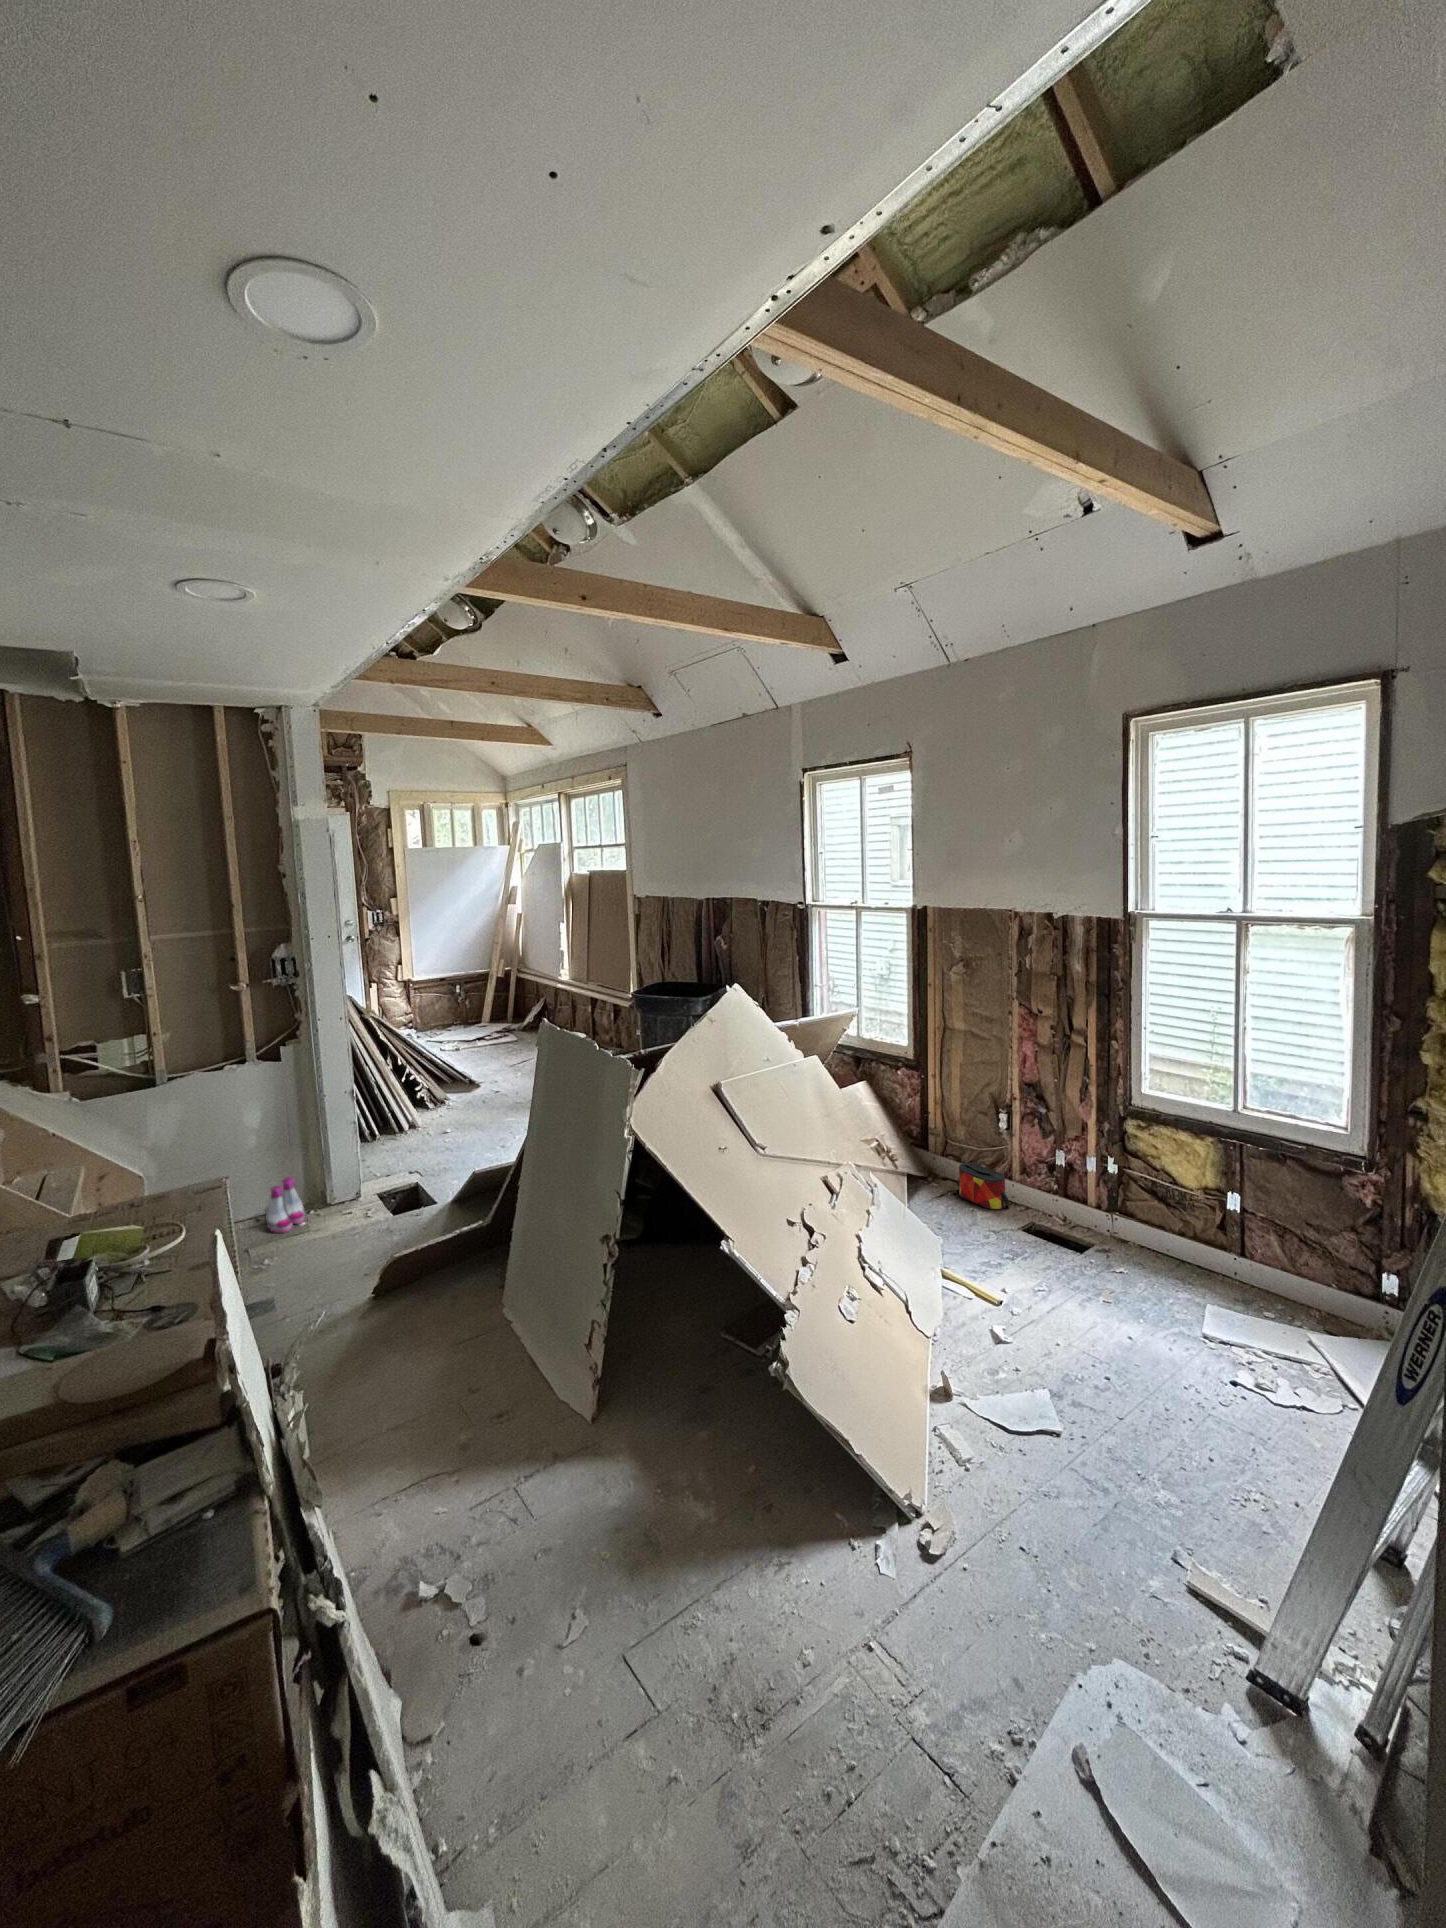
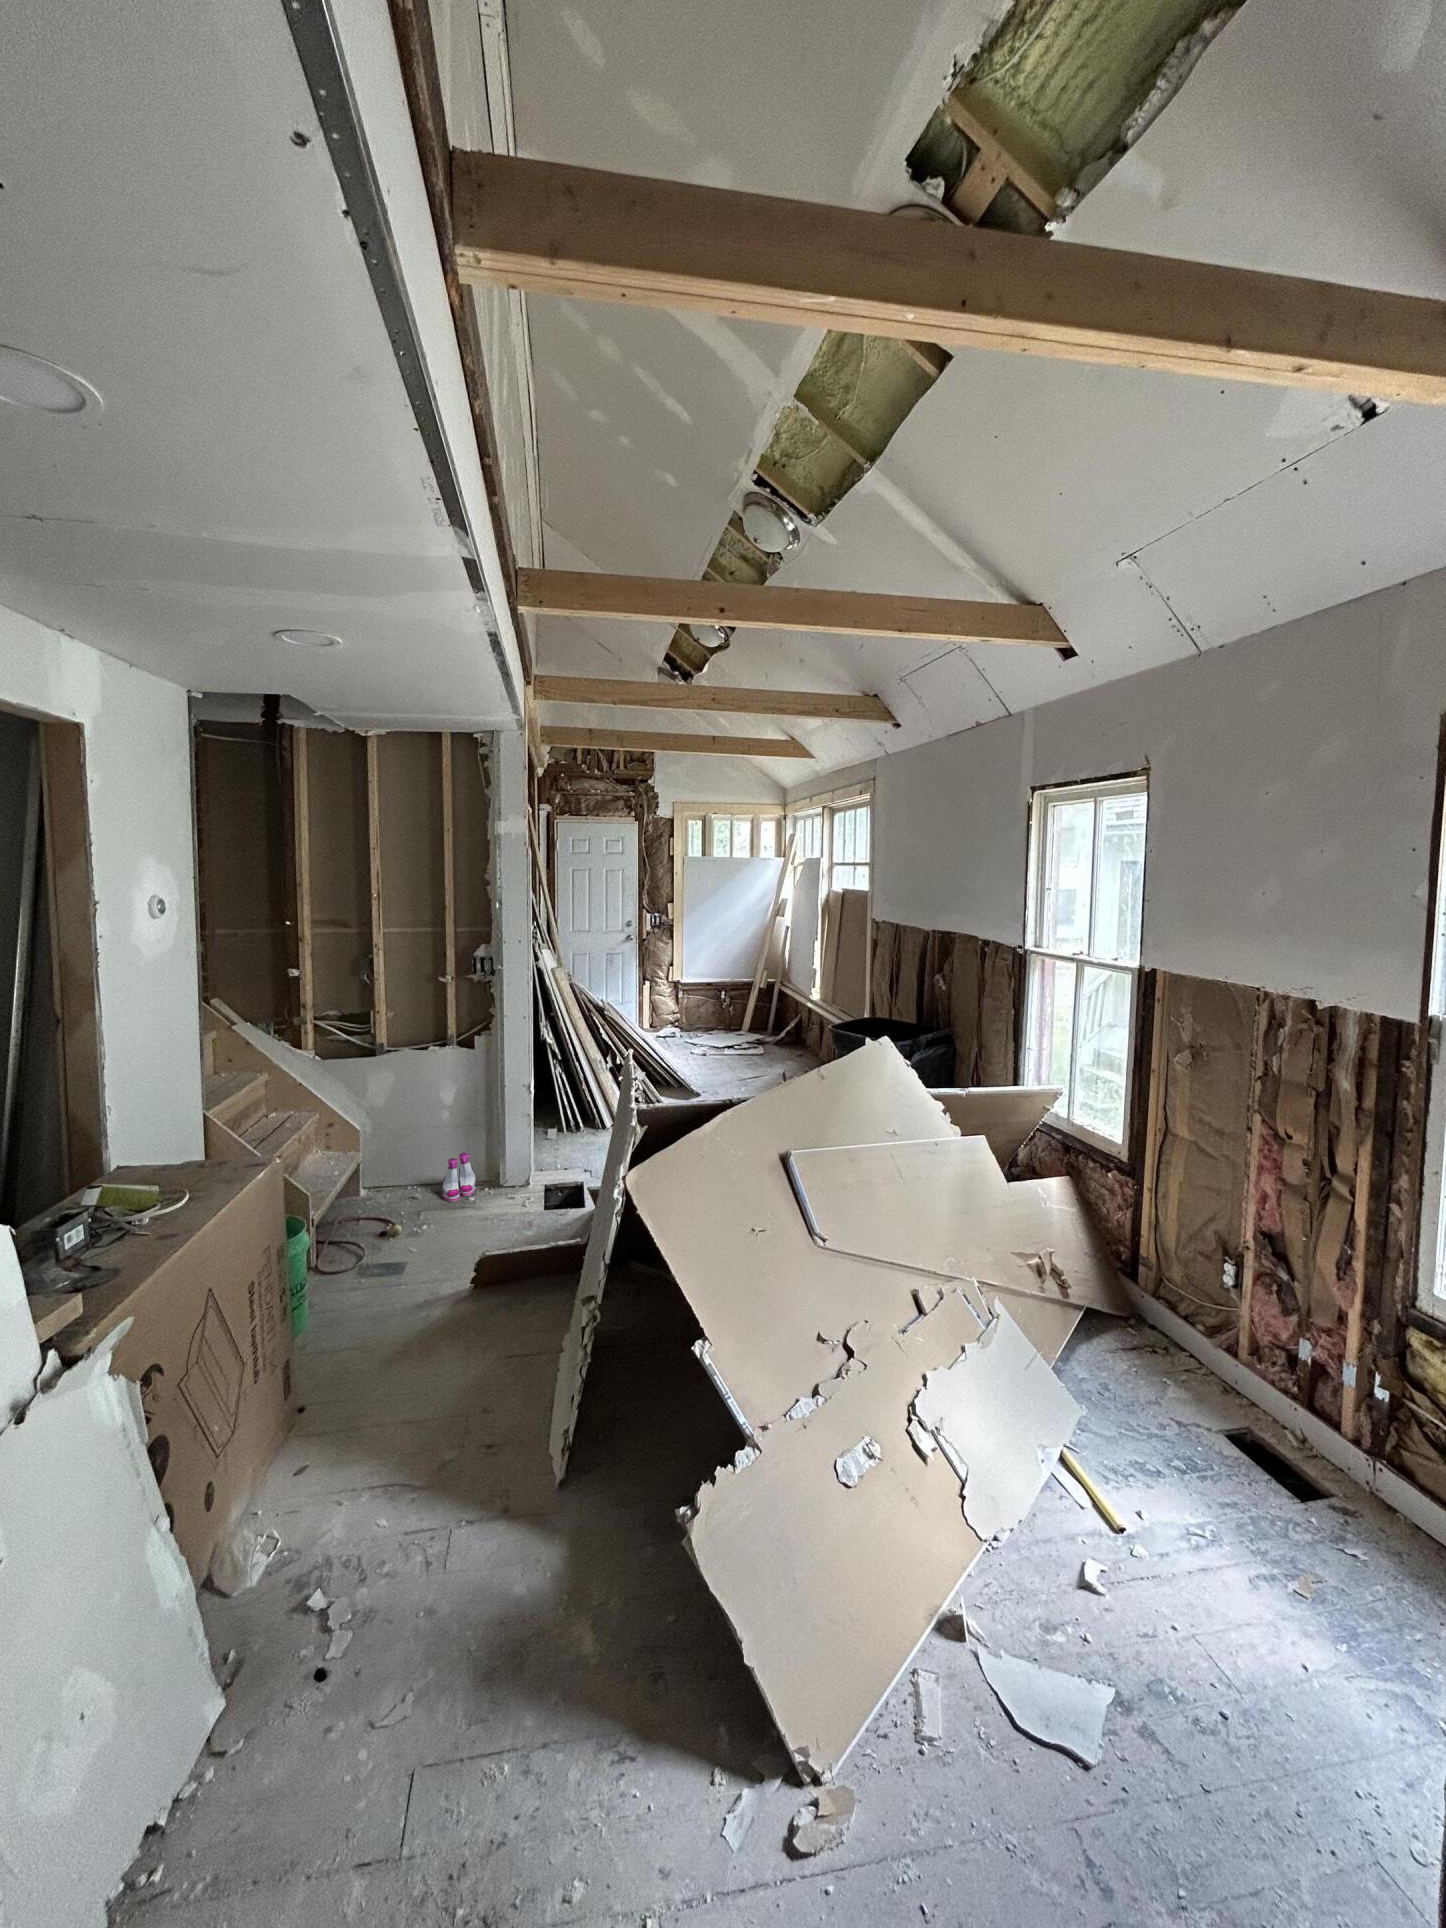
bag: present [957,1163,1009,1210] -> none [1158,1319,1226,1398]

